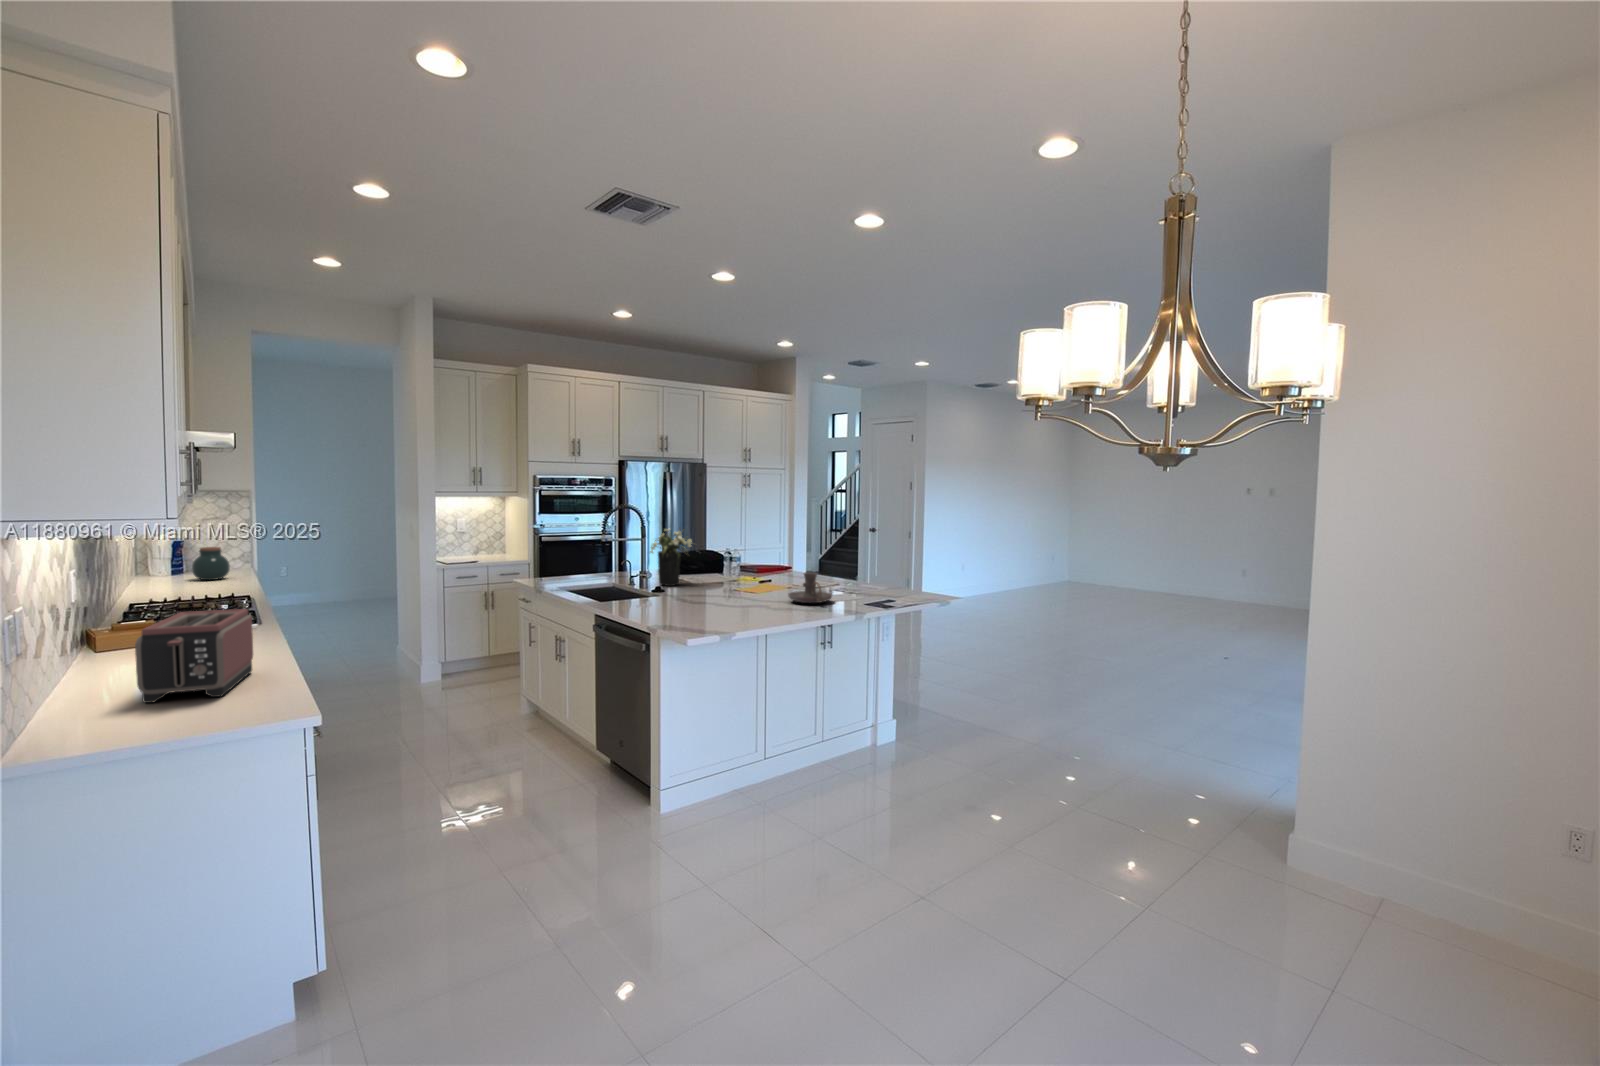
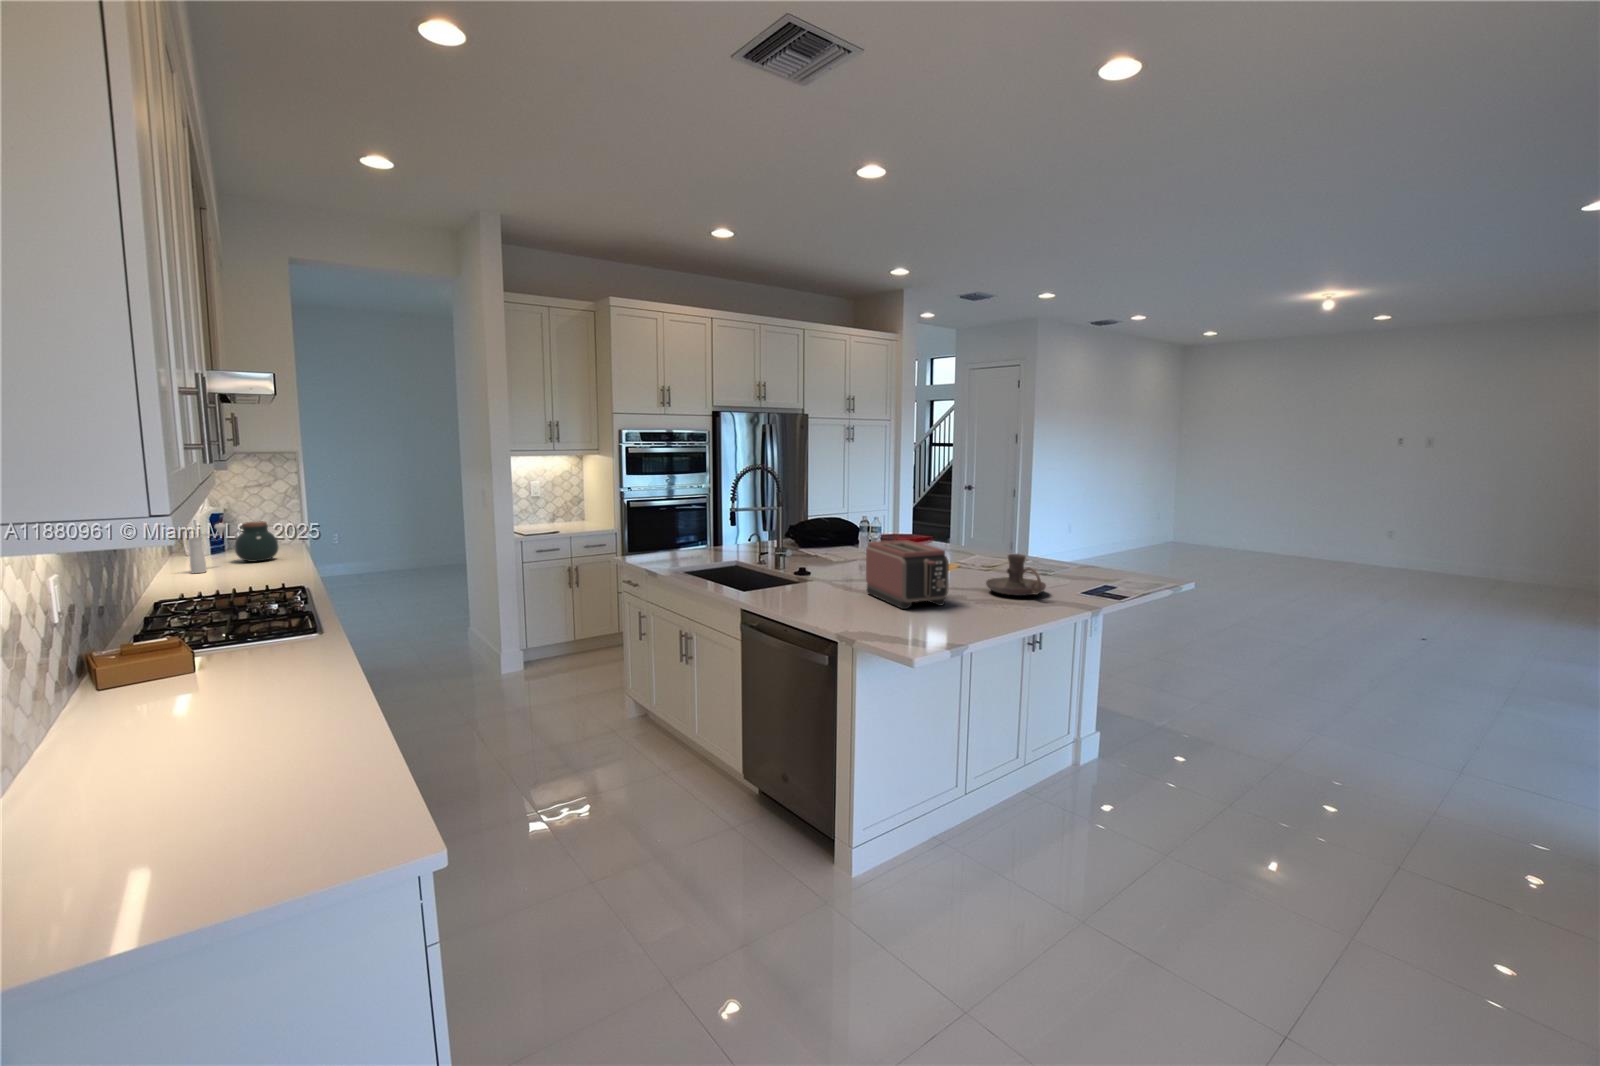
flower arrangement: present [650,529,692,586] -> none [783,493,843,567]
pepper mill: none [153,547,186,588] -> present [189,524,226,573]
toaster: present [135,609,253,703] -> present [866,540,949,609]

